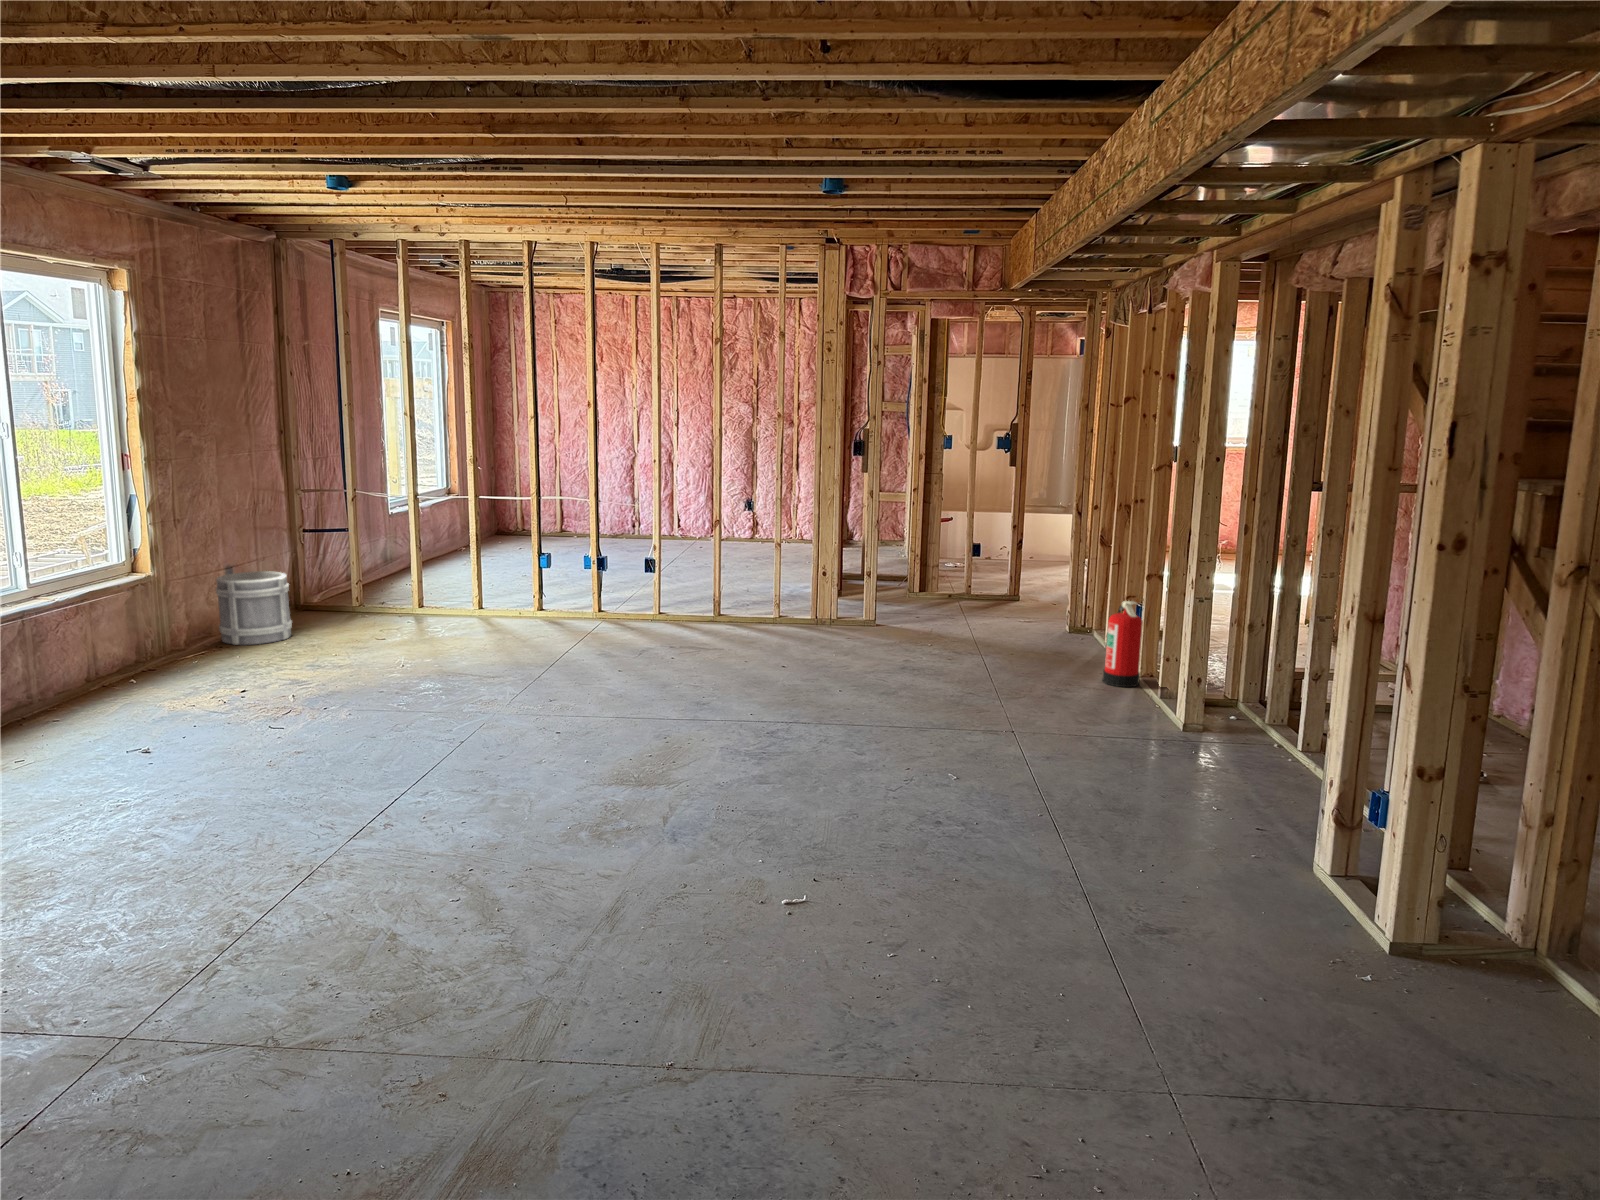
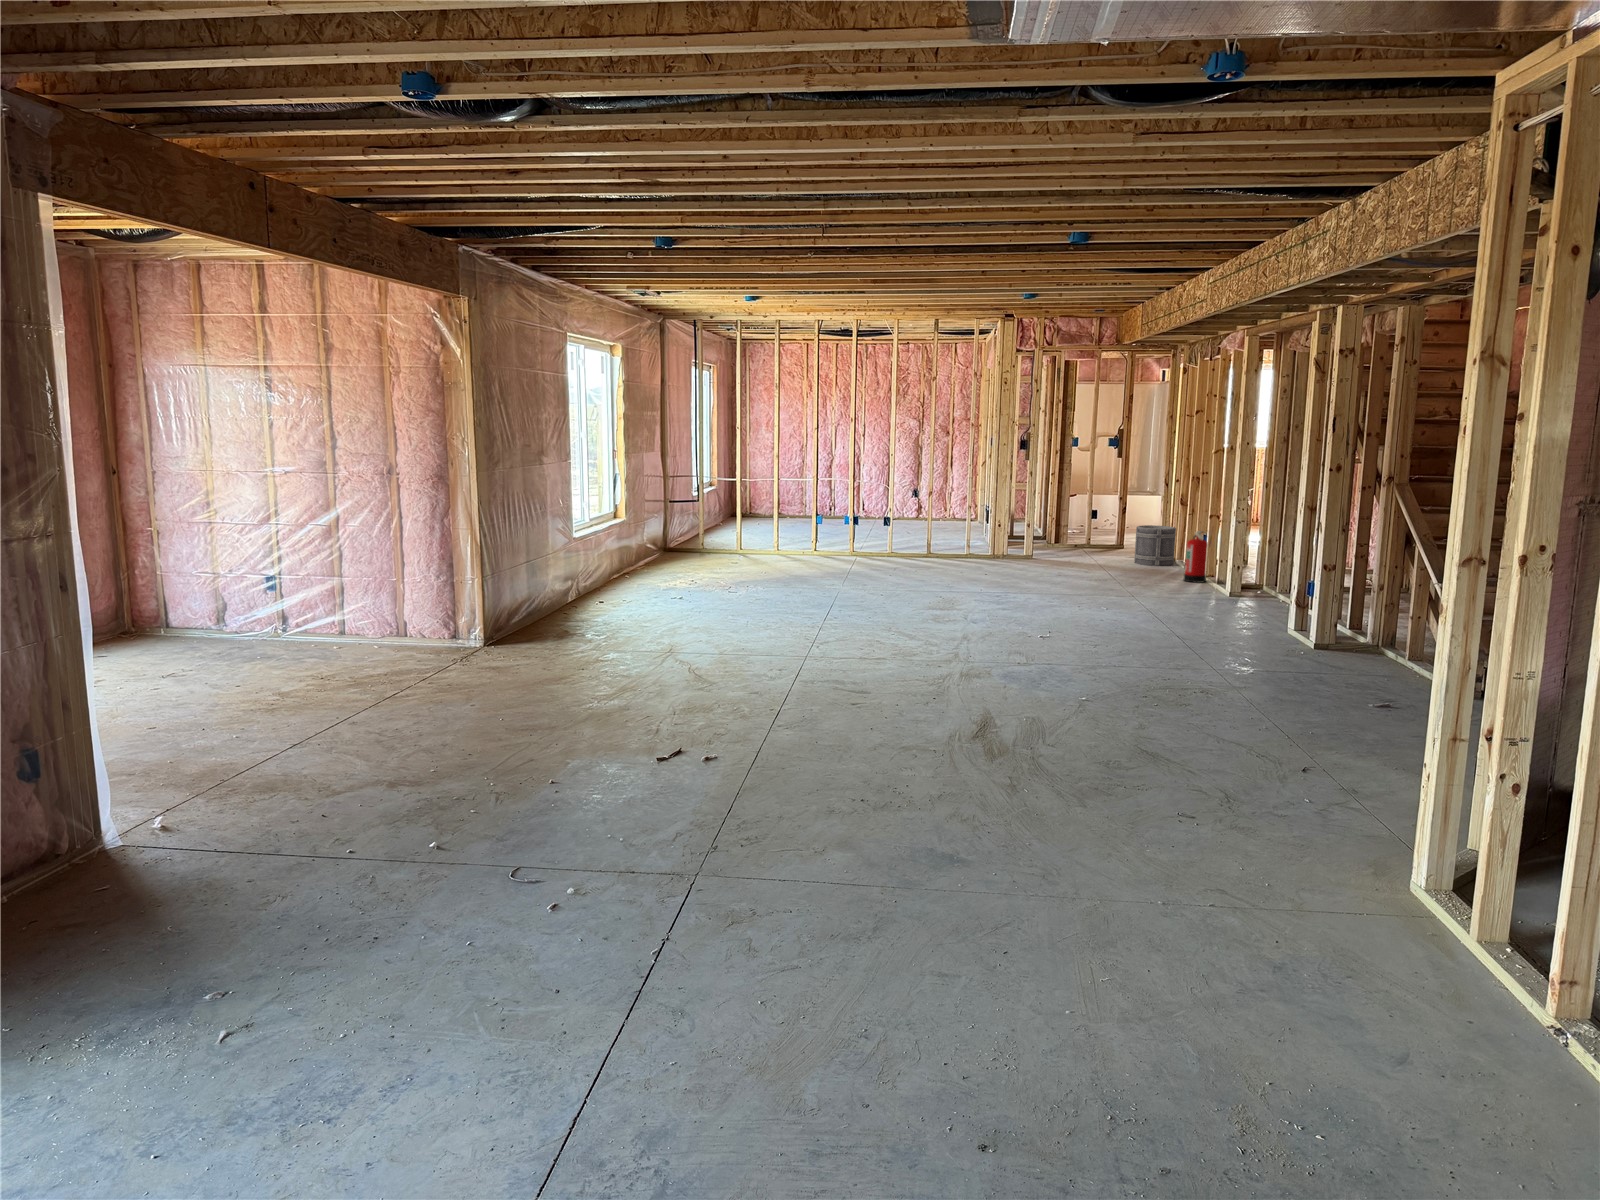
bucket: present [216,571,292,645] -> present [1134,525,1176,566]

